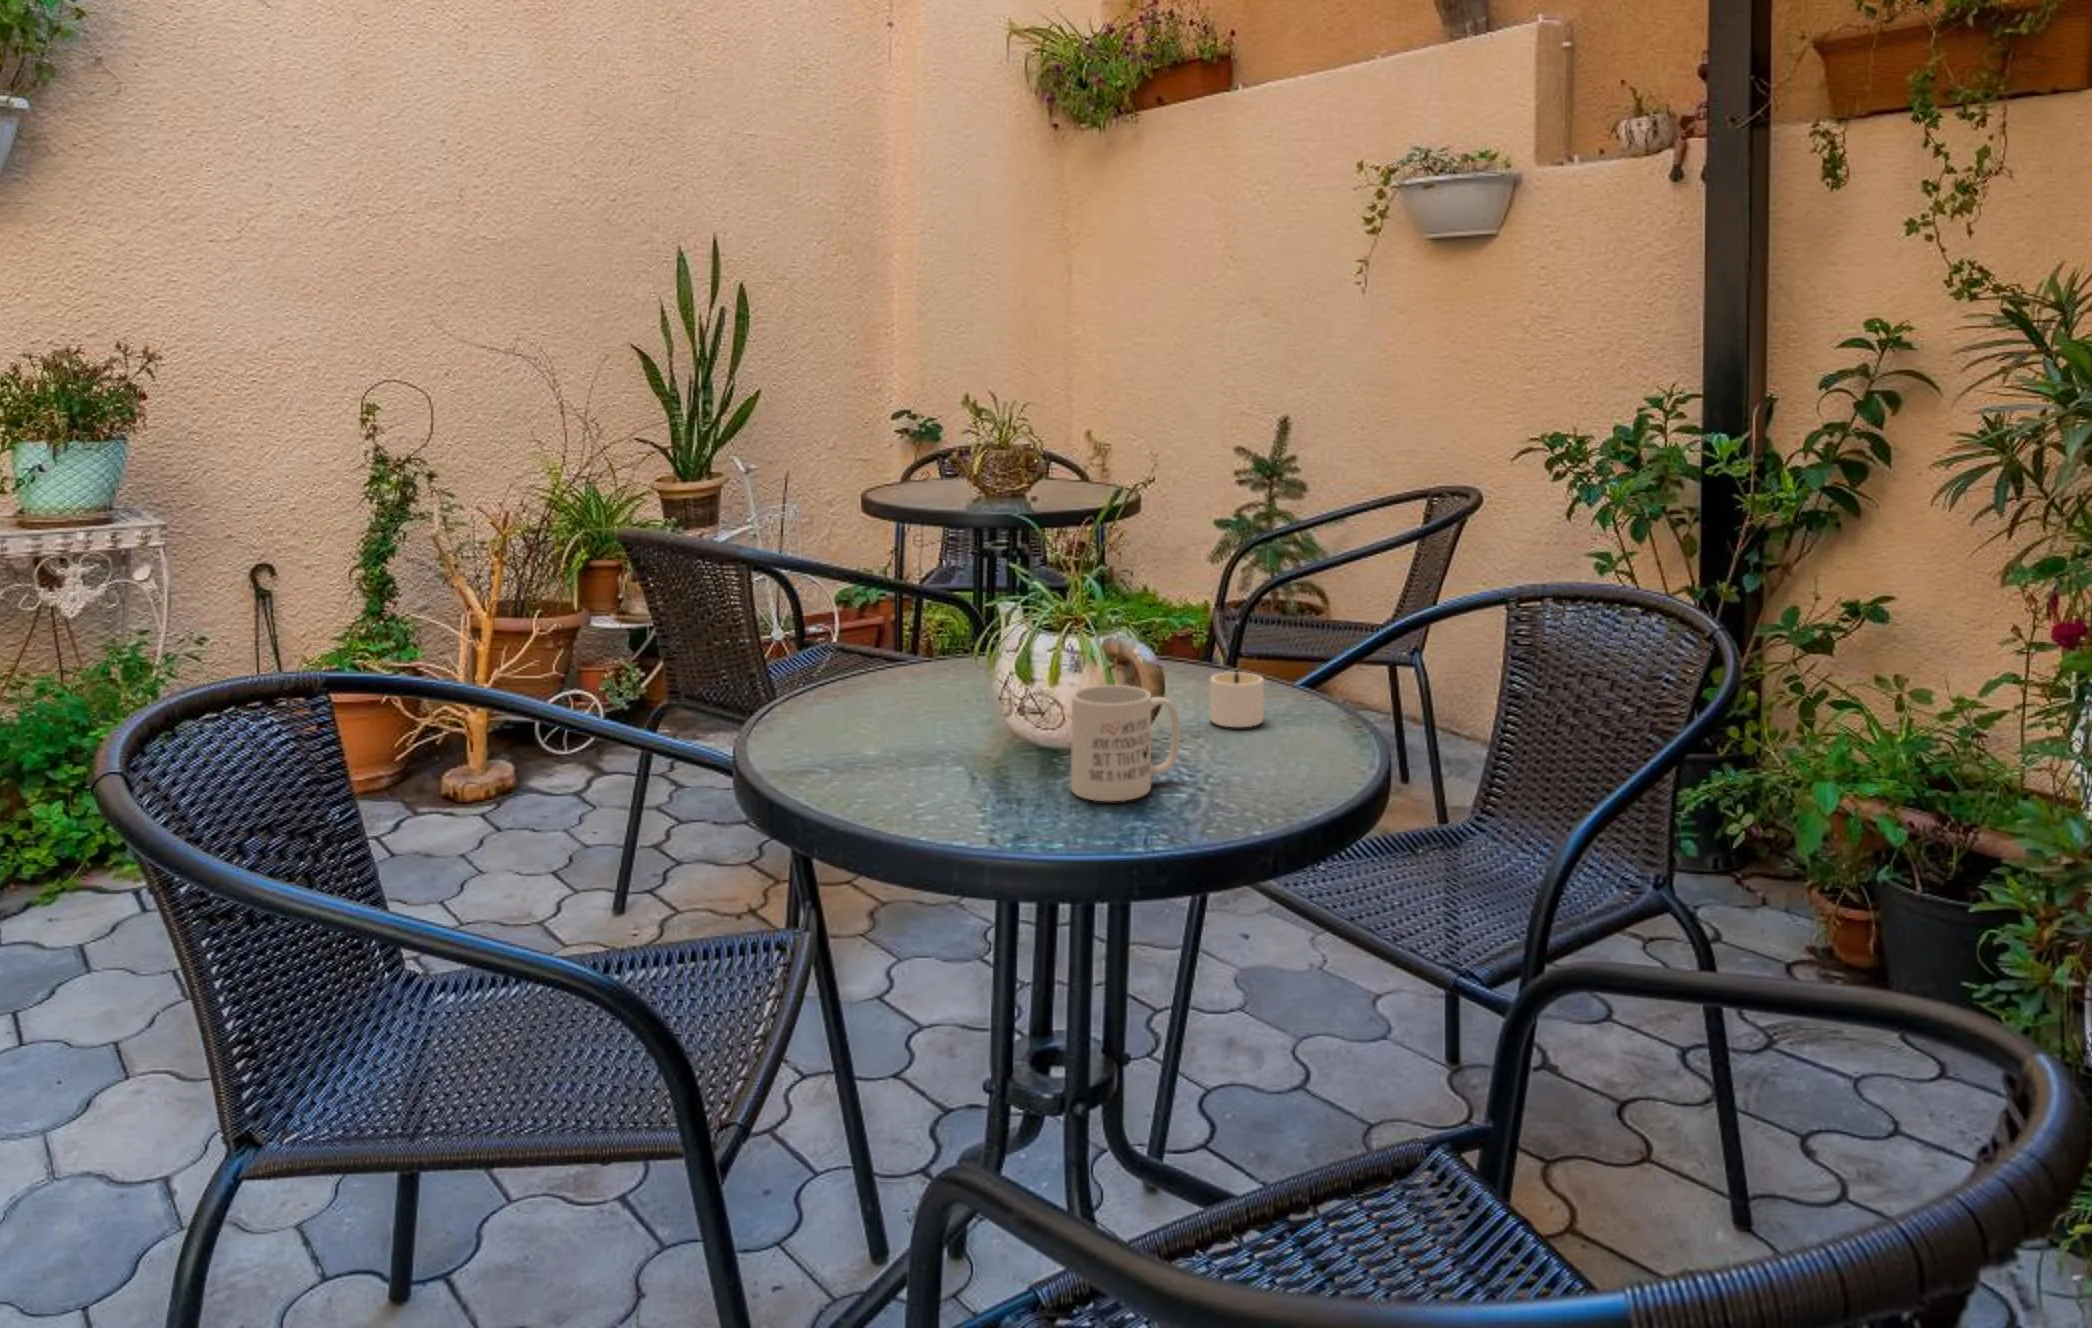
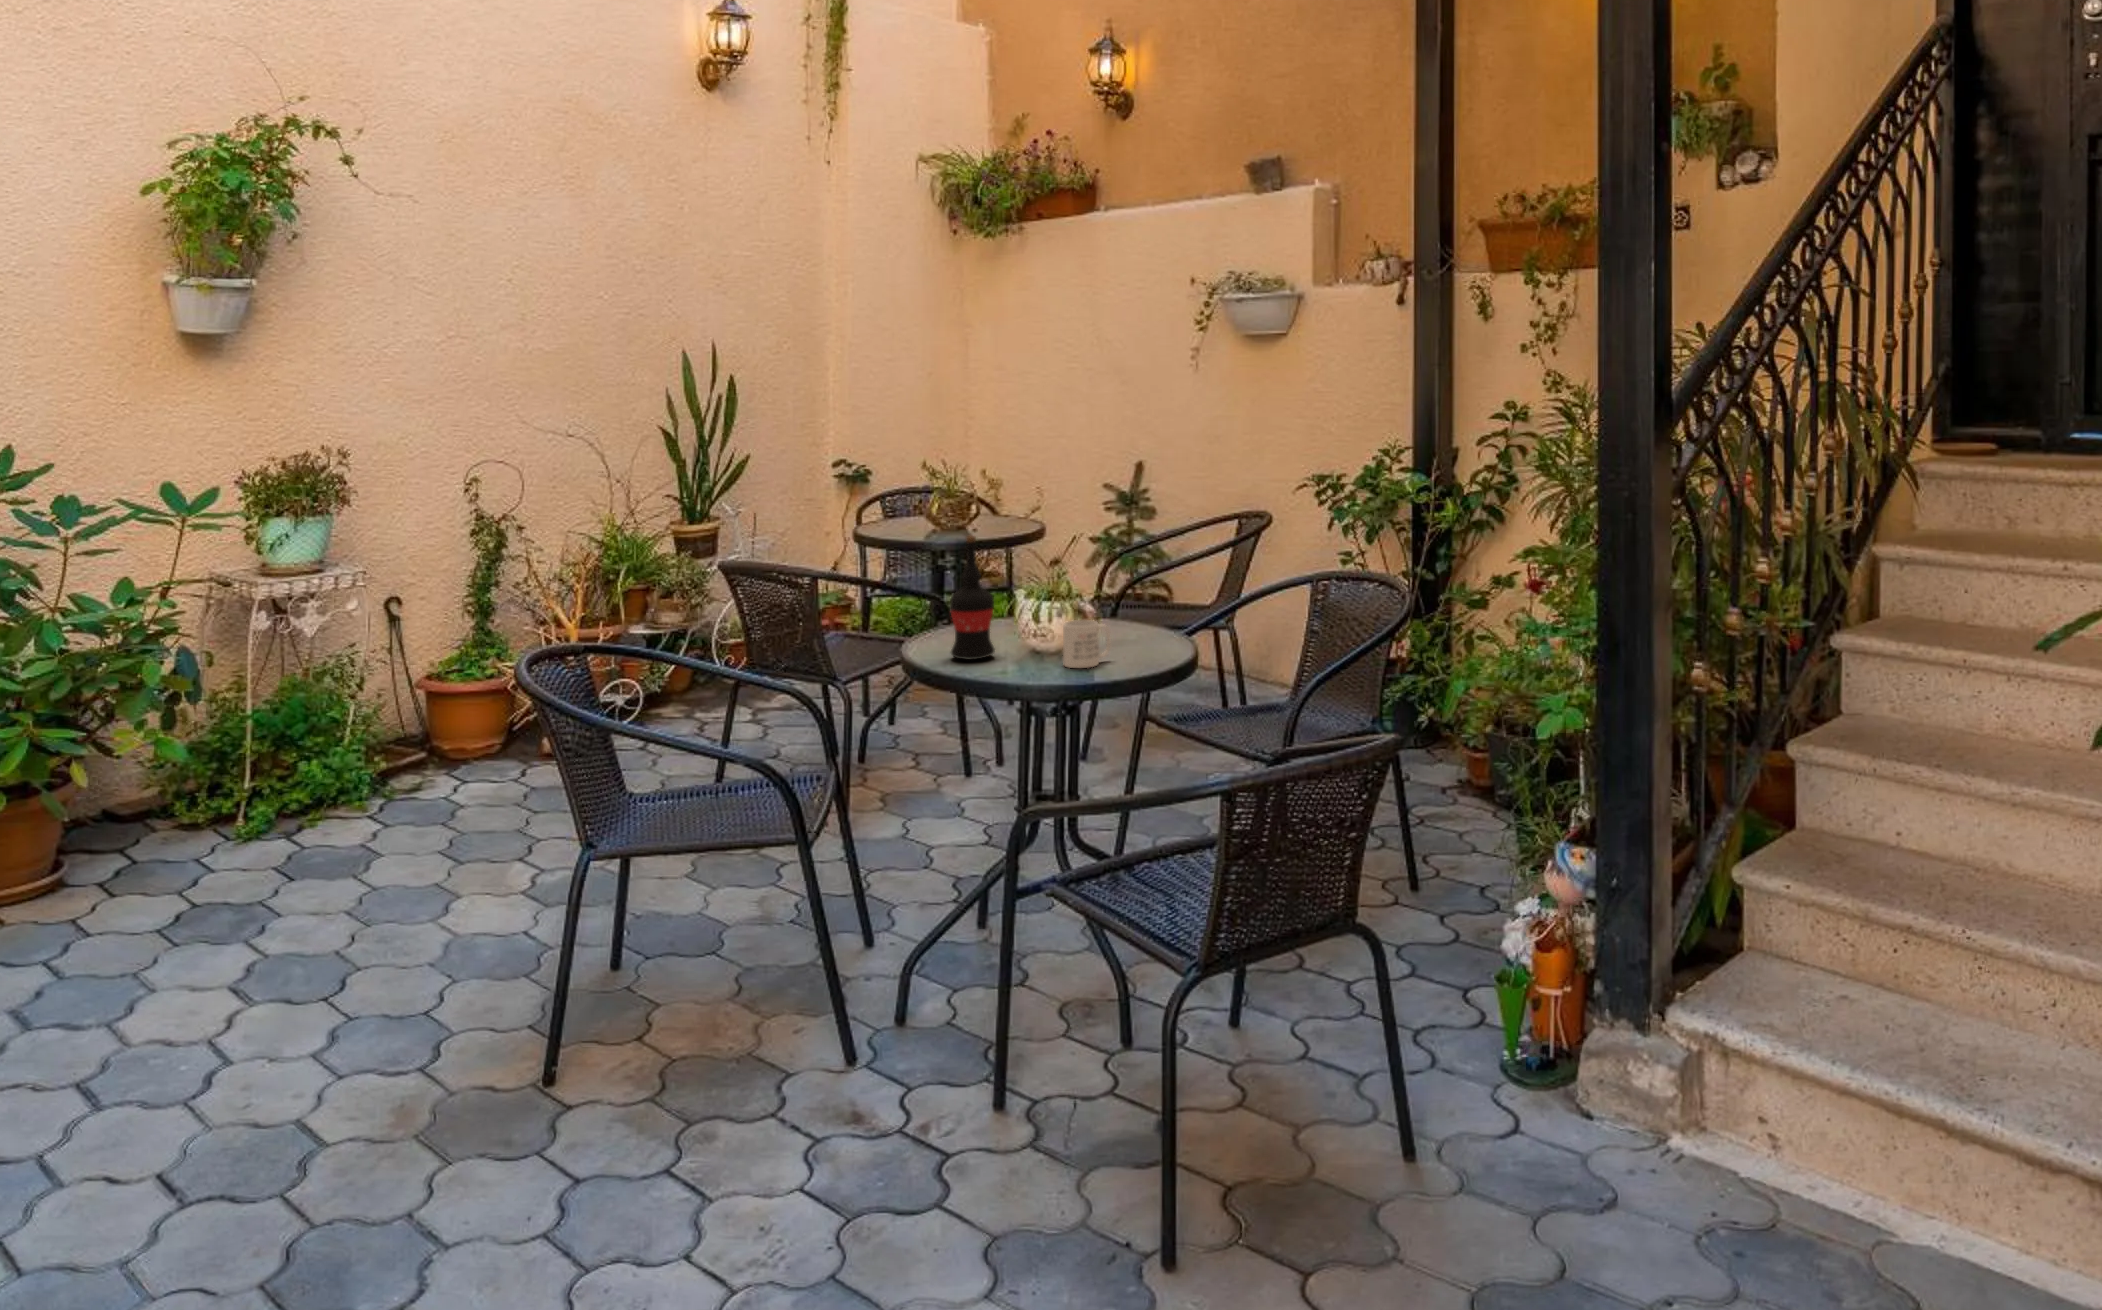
wine bottle: none [845,489,940,757] -> present [950,536,995,660]
candle: present [1210,672,1264,727] -> none [1120,616,1159,642]

